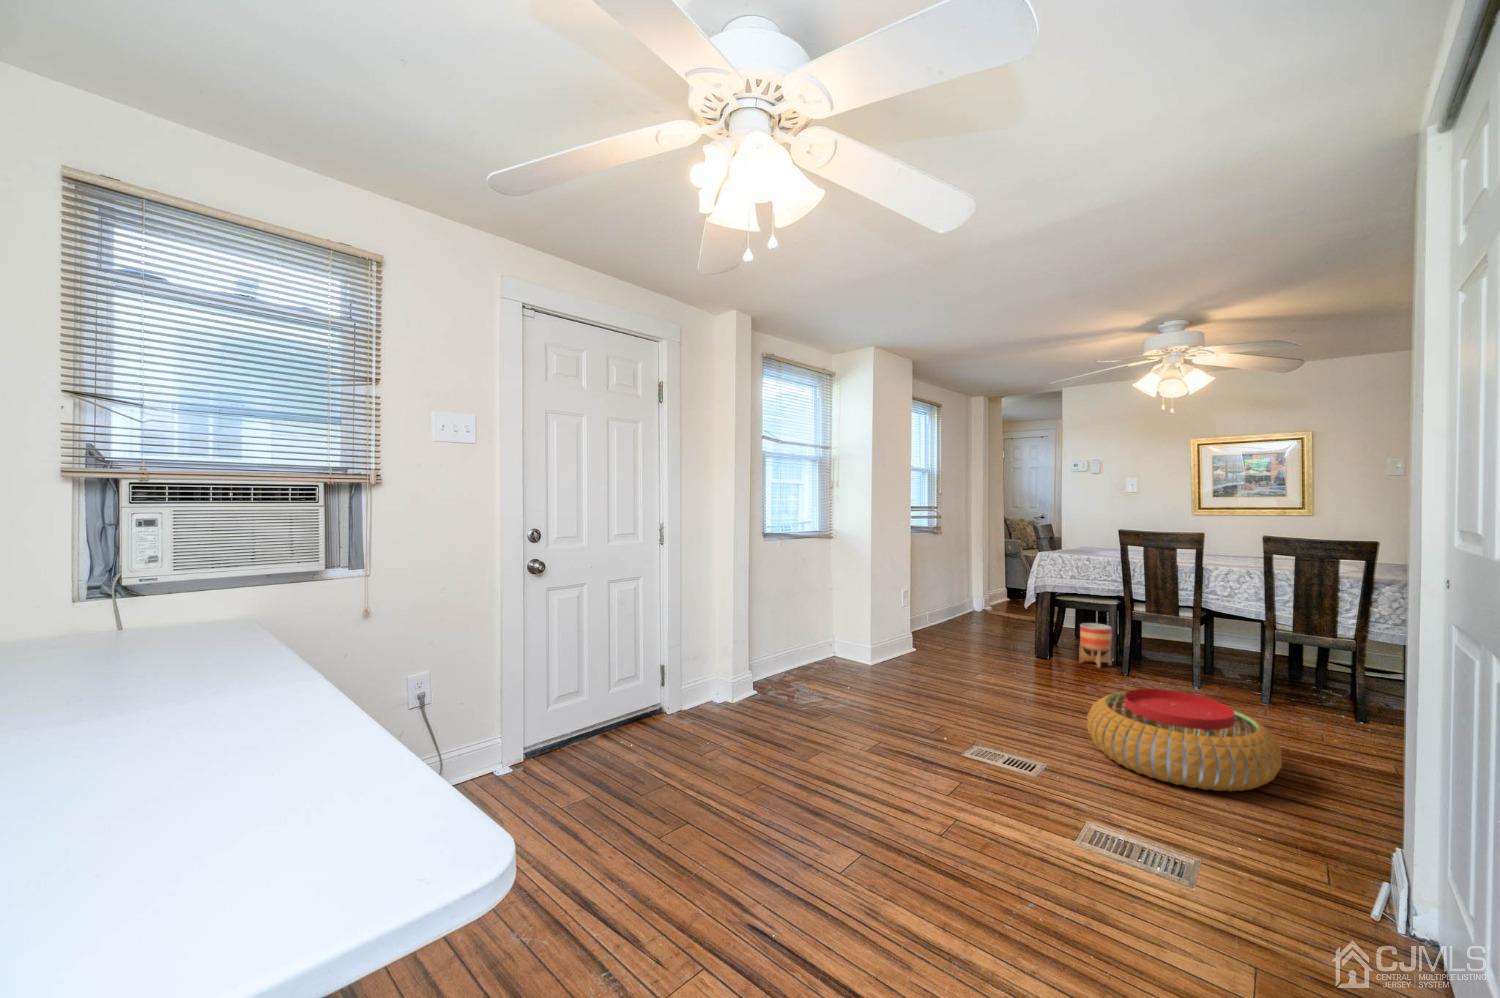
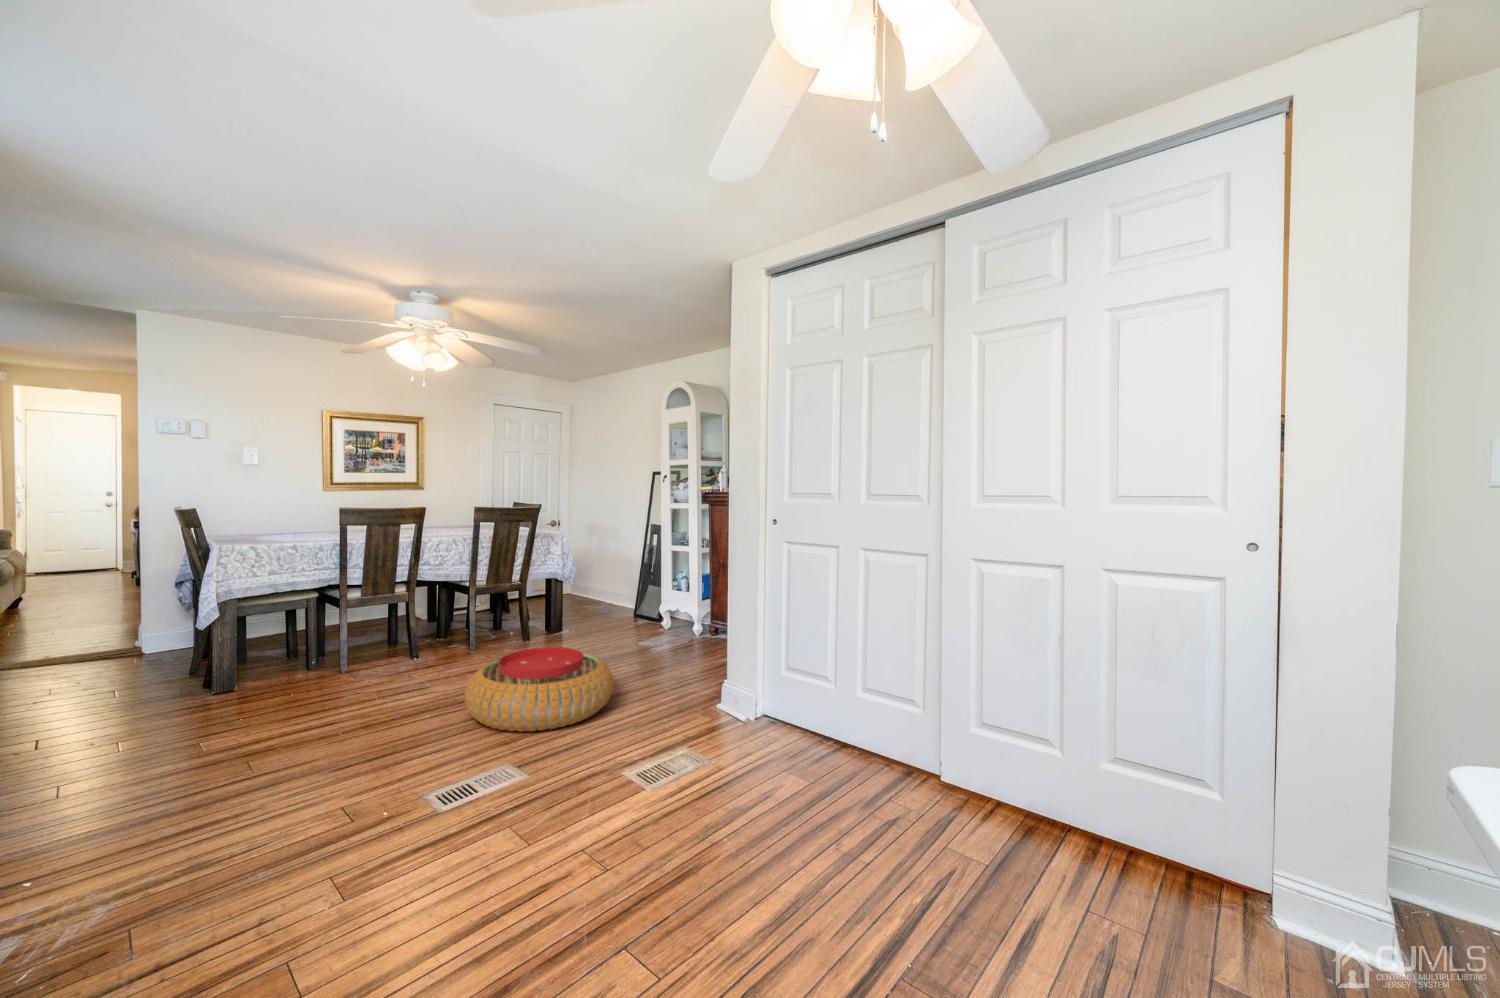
planter: present [1079,623,1112,668] -> none [287,622,328,677]

